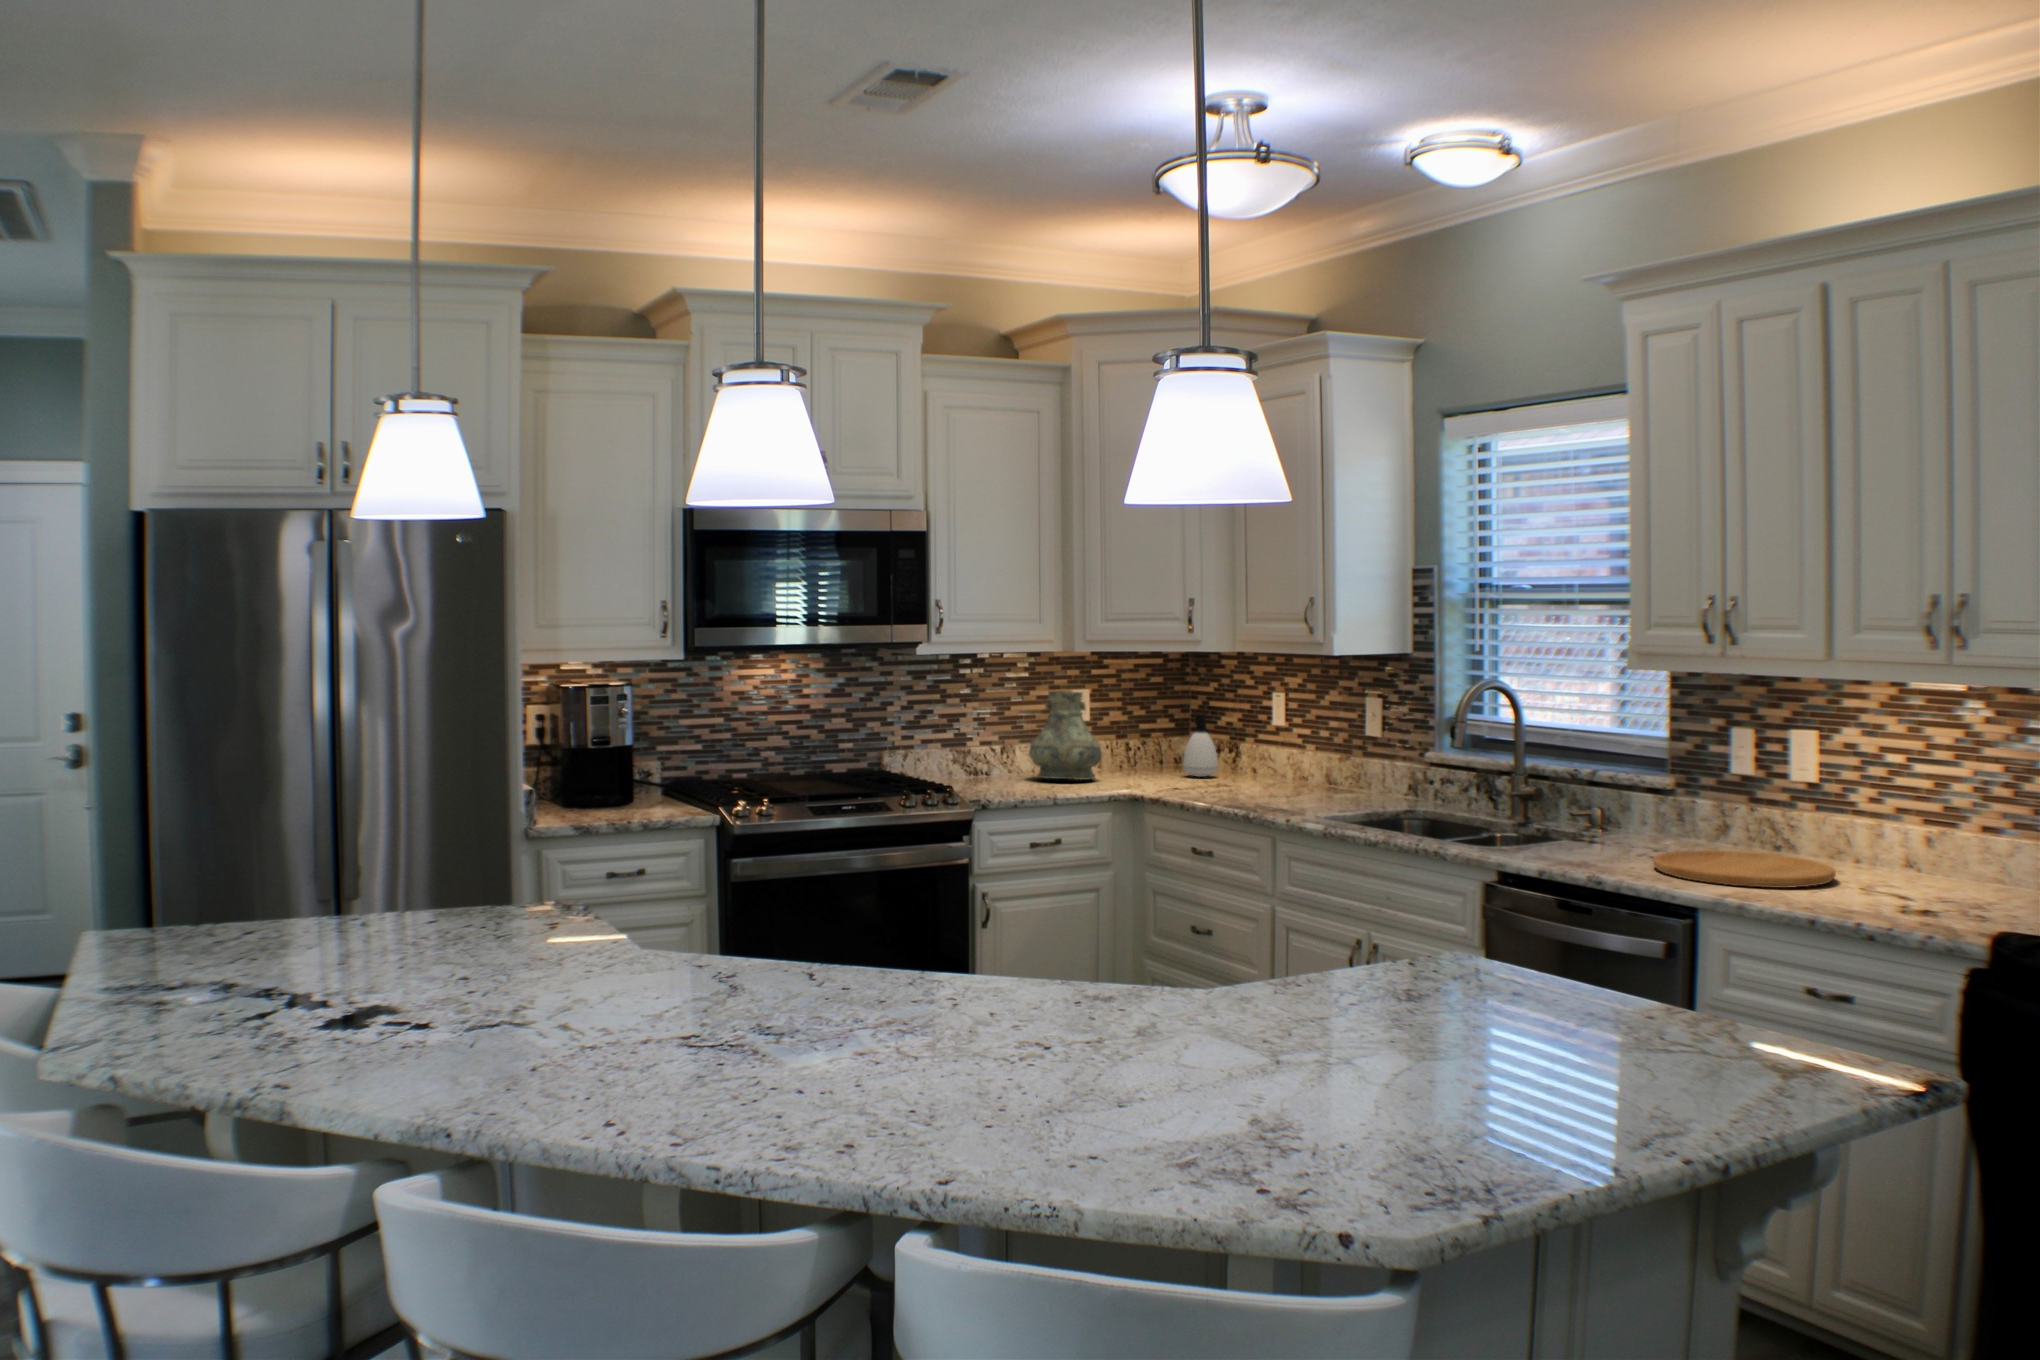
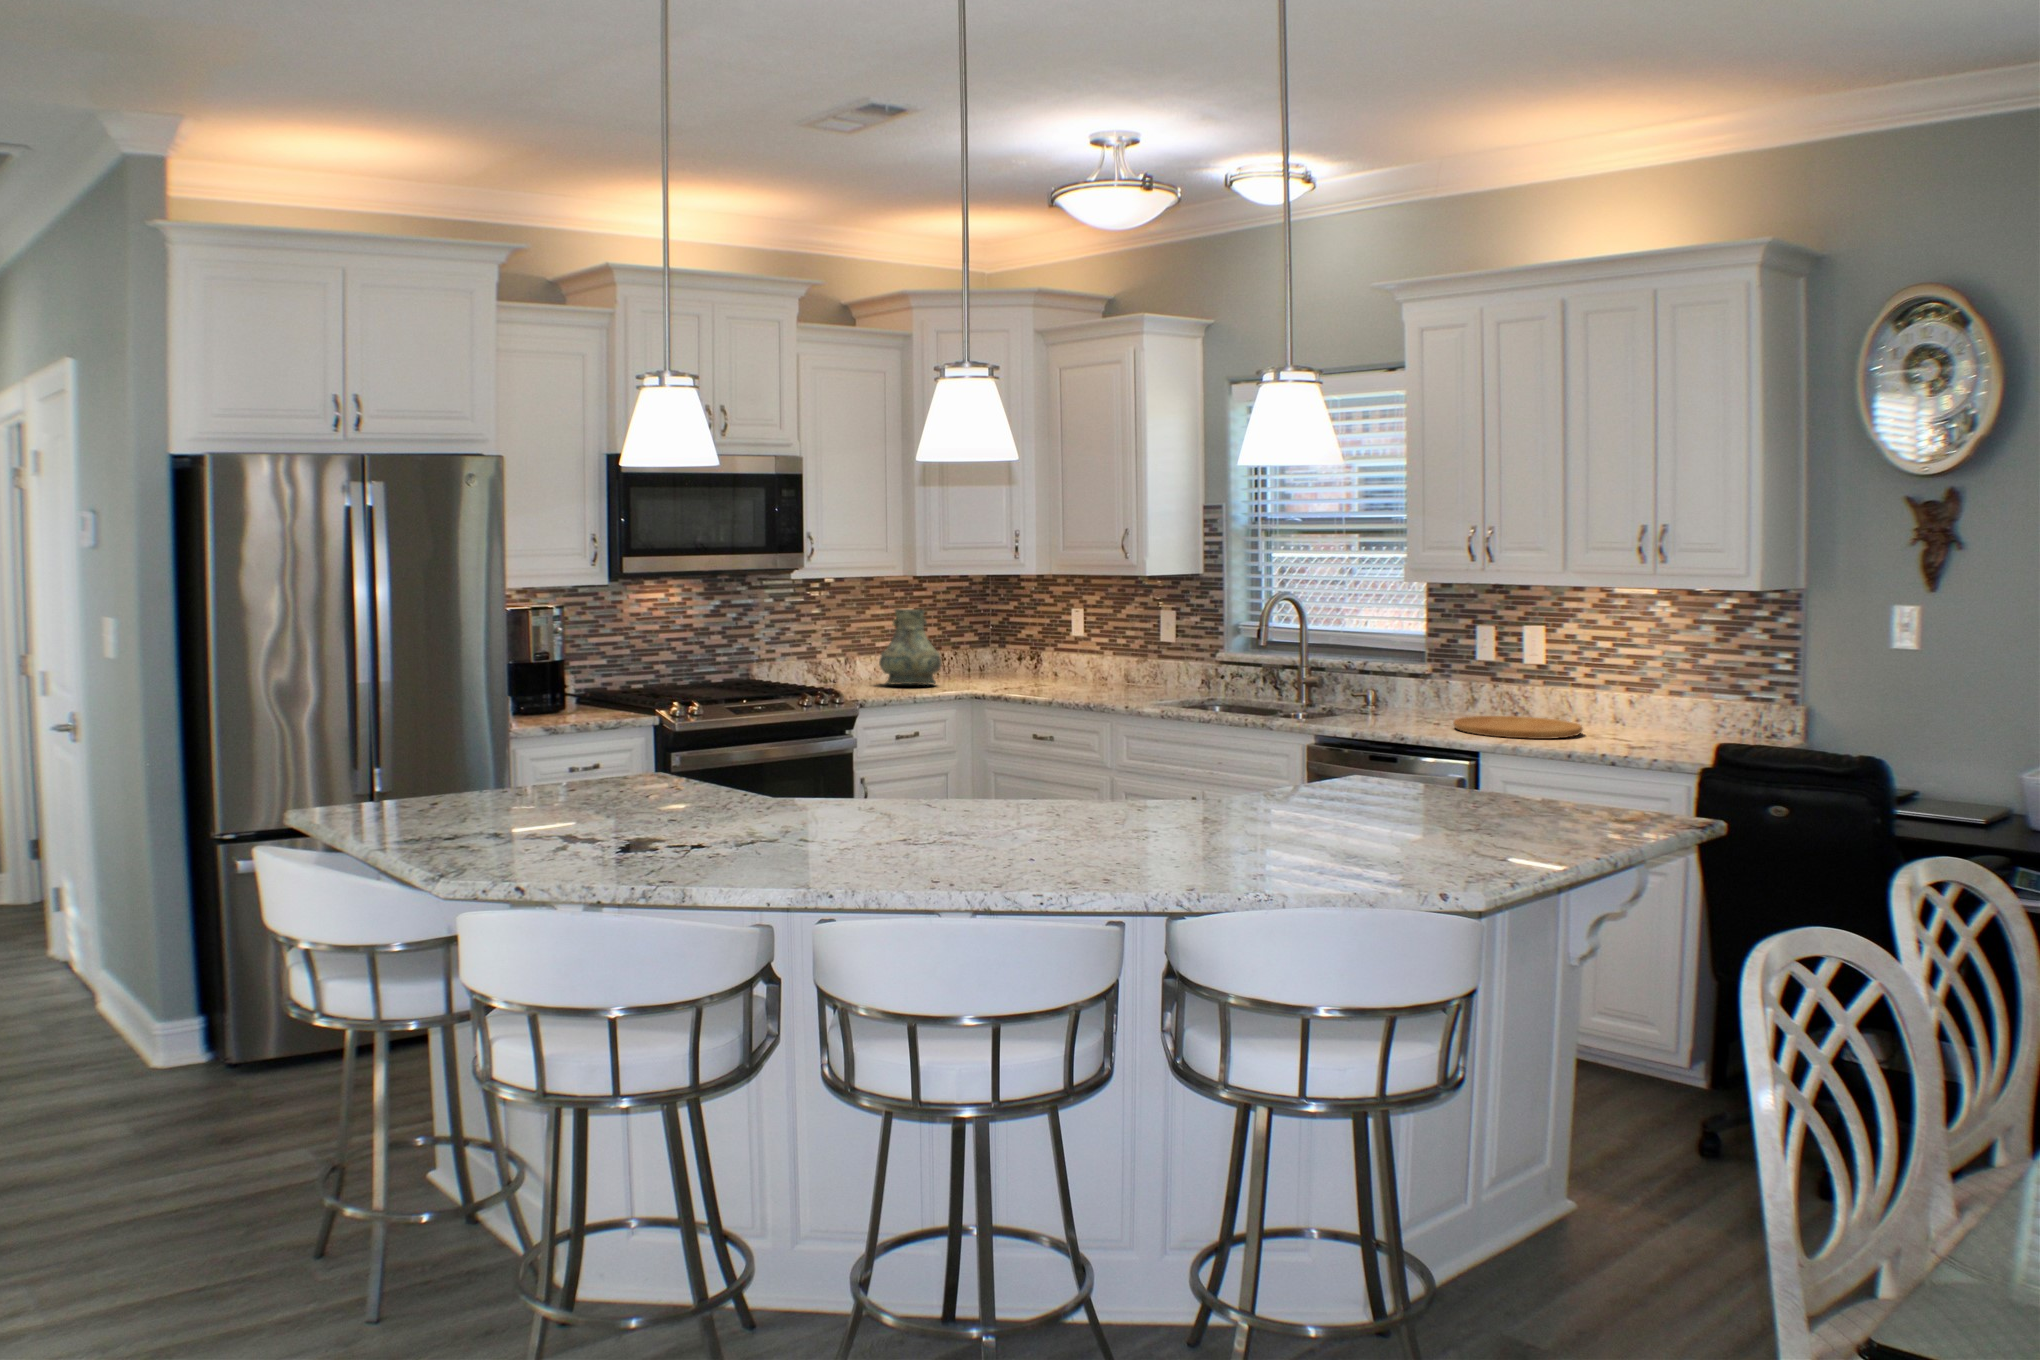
soap dispenser: present [1183,713,1218,777] -> none [998,627,1026,680]

